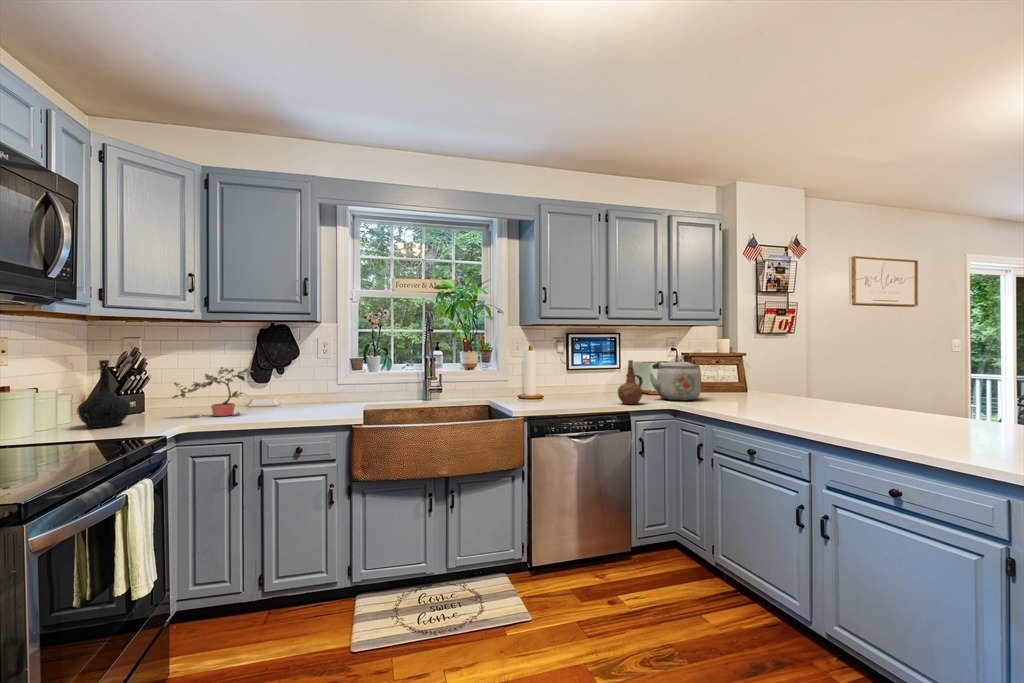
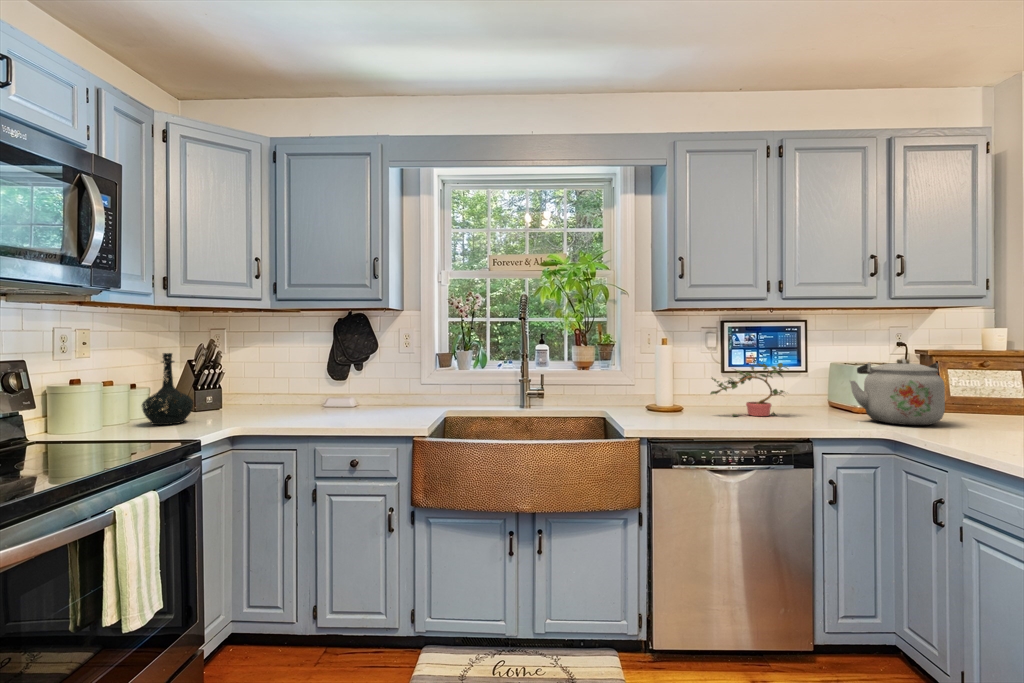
ceramic pitcher: present [618,360,643,404] -> none [793,360,836,427]
potted plant: present [173,367,253,417] -> present [710,363,788,416]

